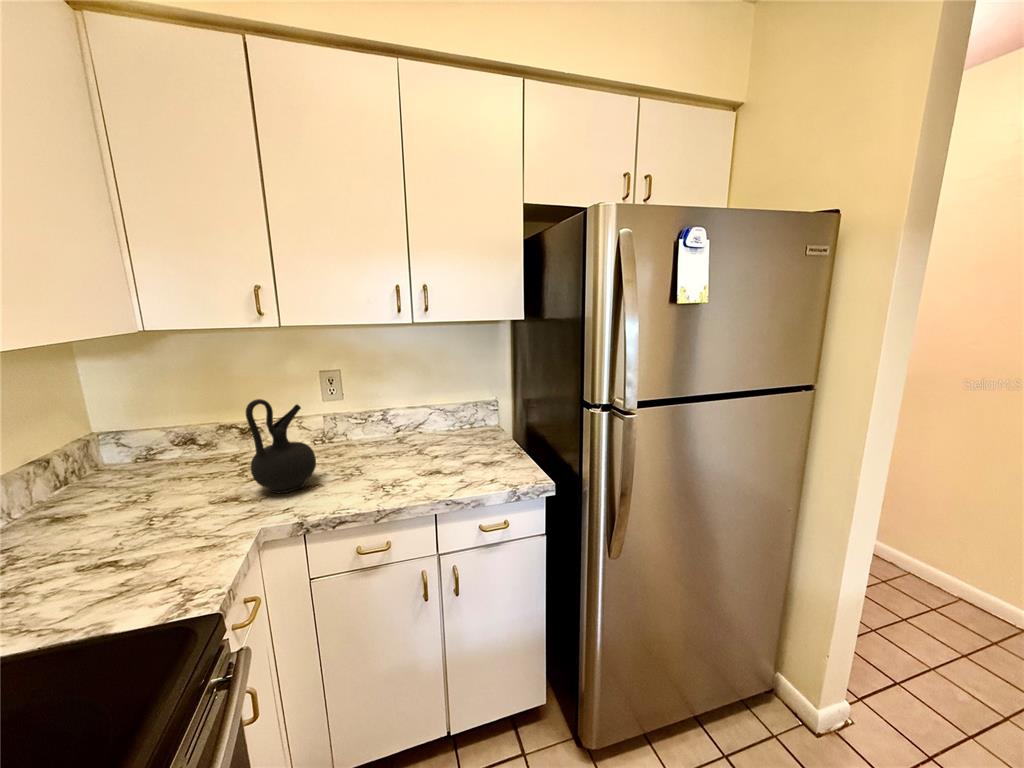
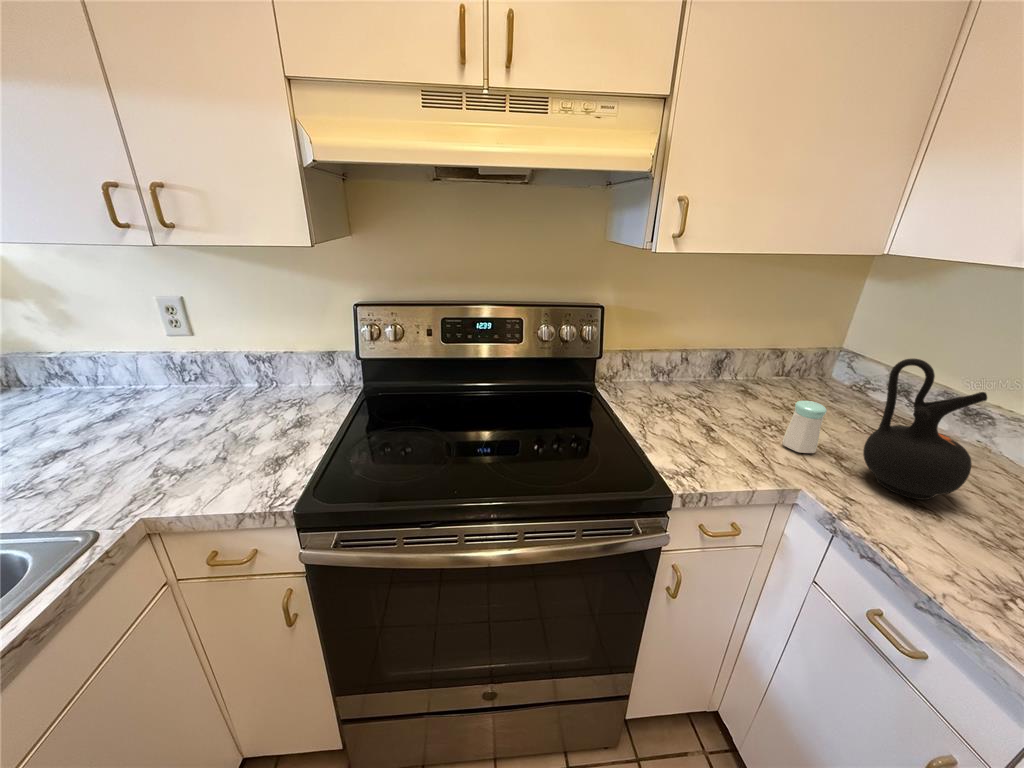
salt shaker: none [181,468,221,520] -> present [783,400,827,453]

